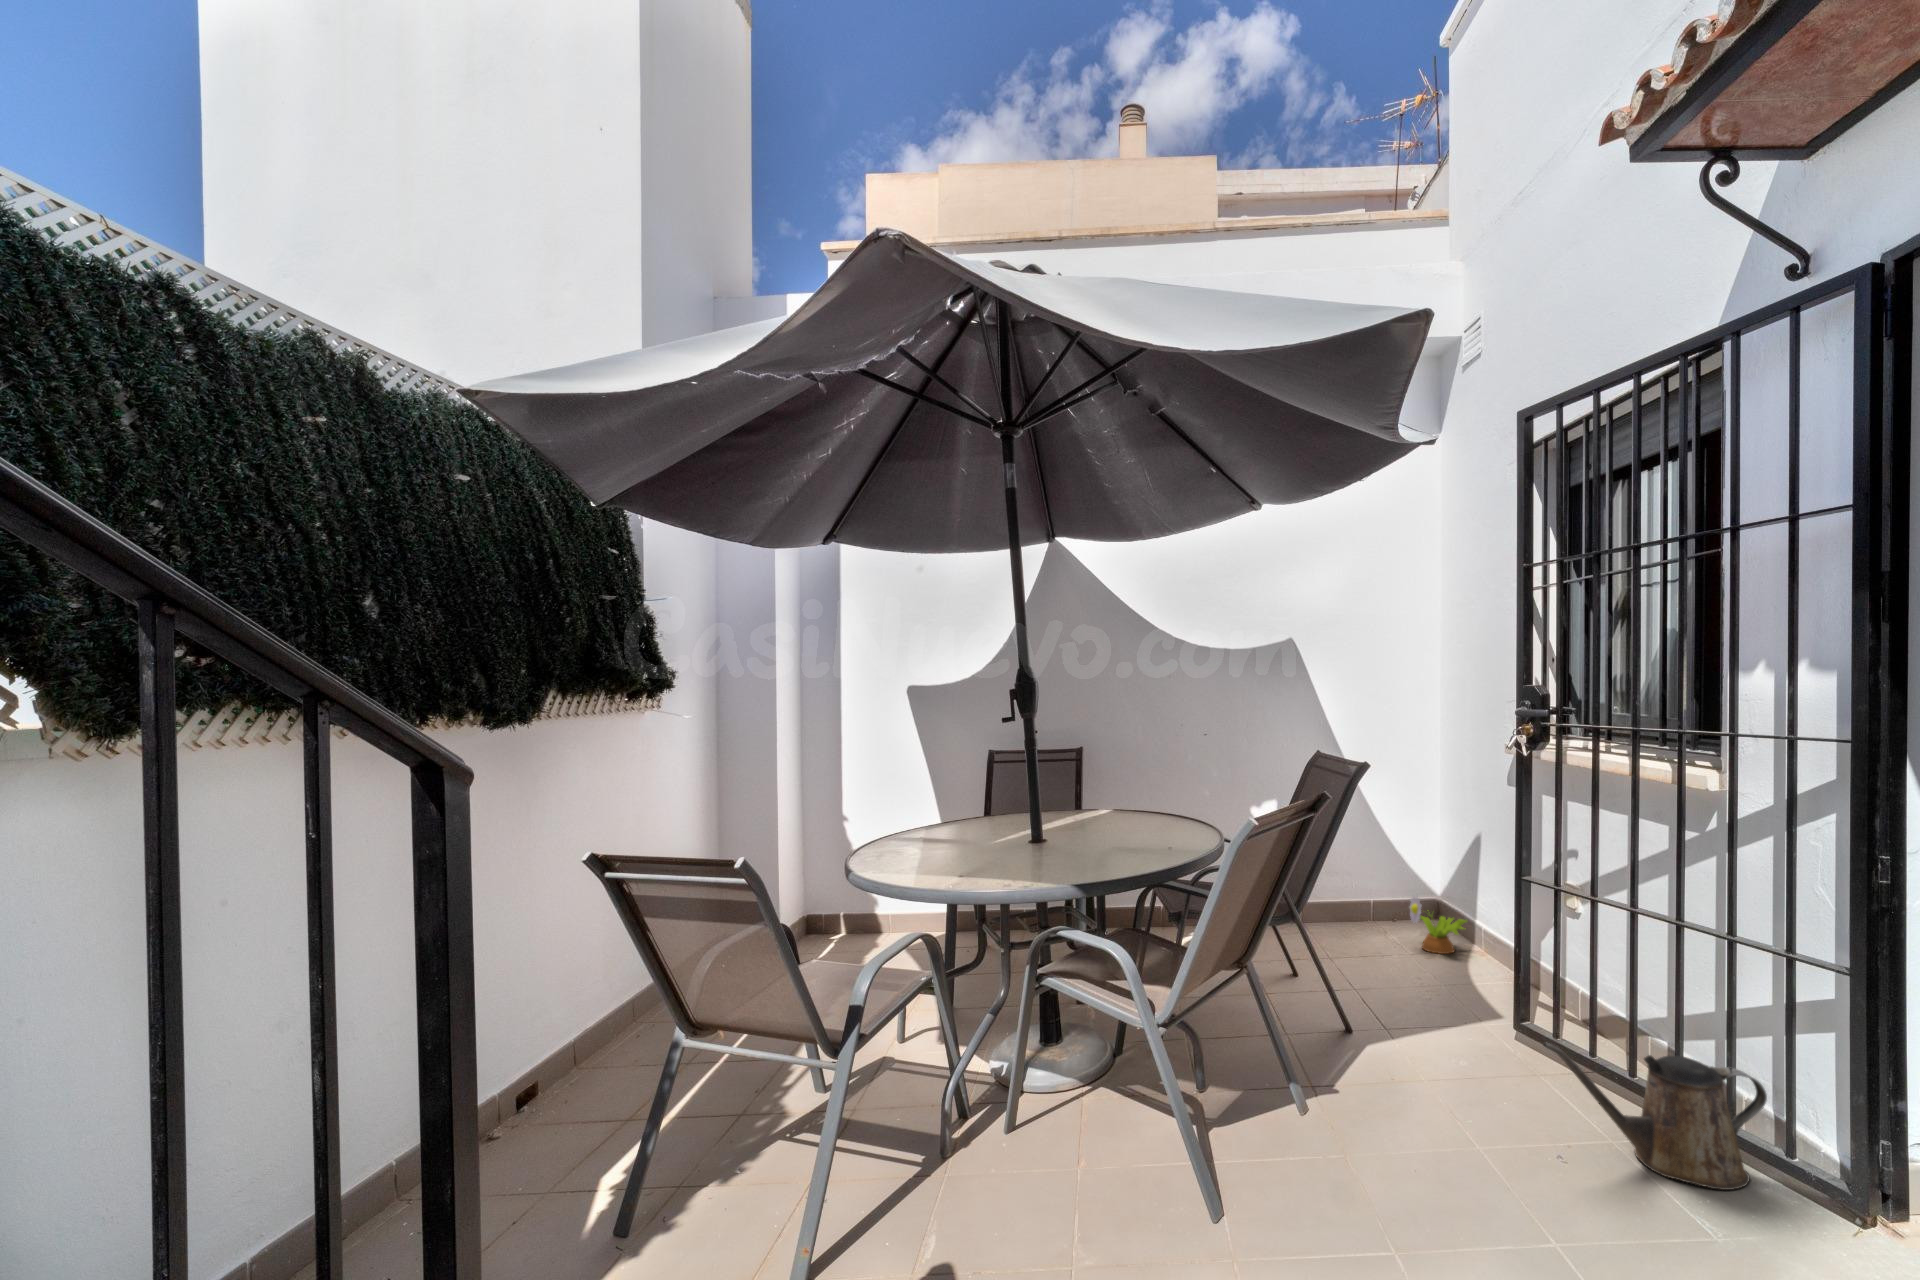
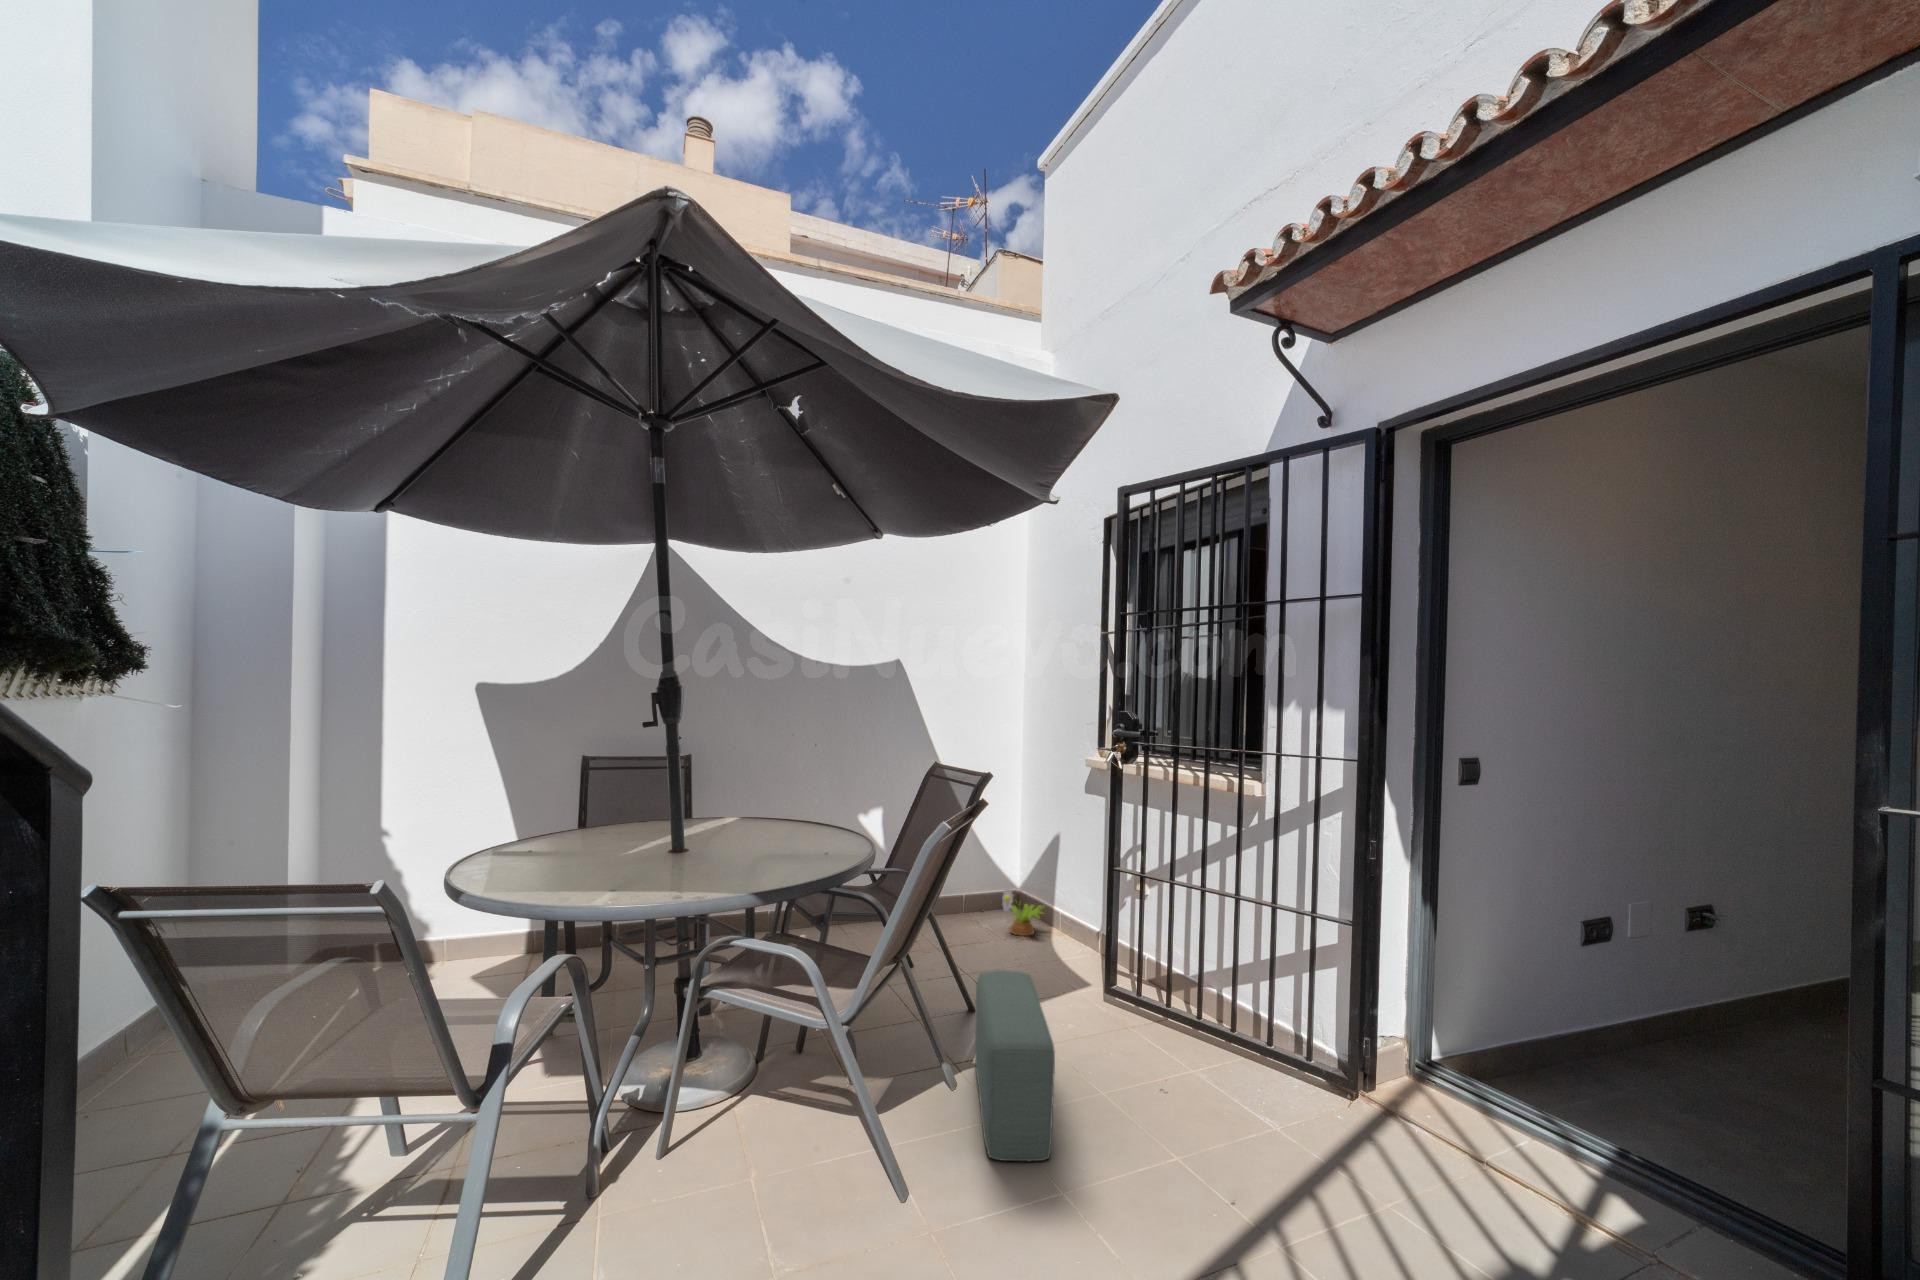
pouf: none [1337,988,1425,1208] -> present [975,970,1055,1161]
watering can: present [1543,1042,1767,1190] -> none [1132,1001,1268,1101]

